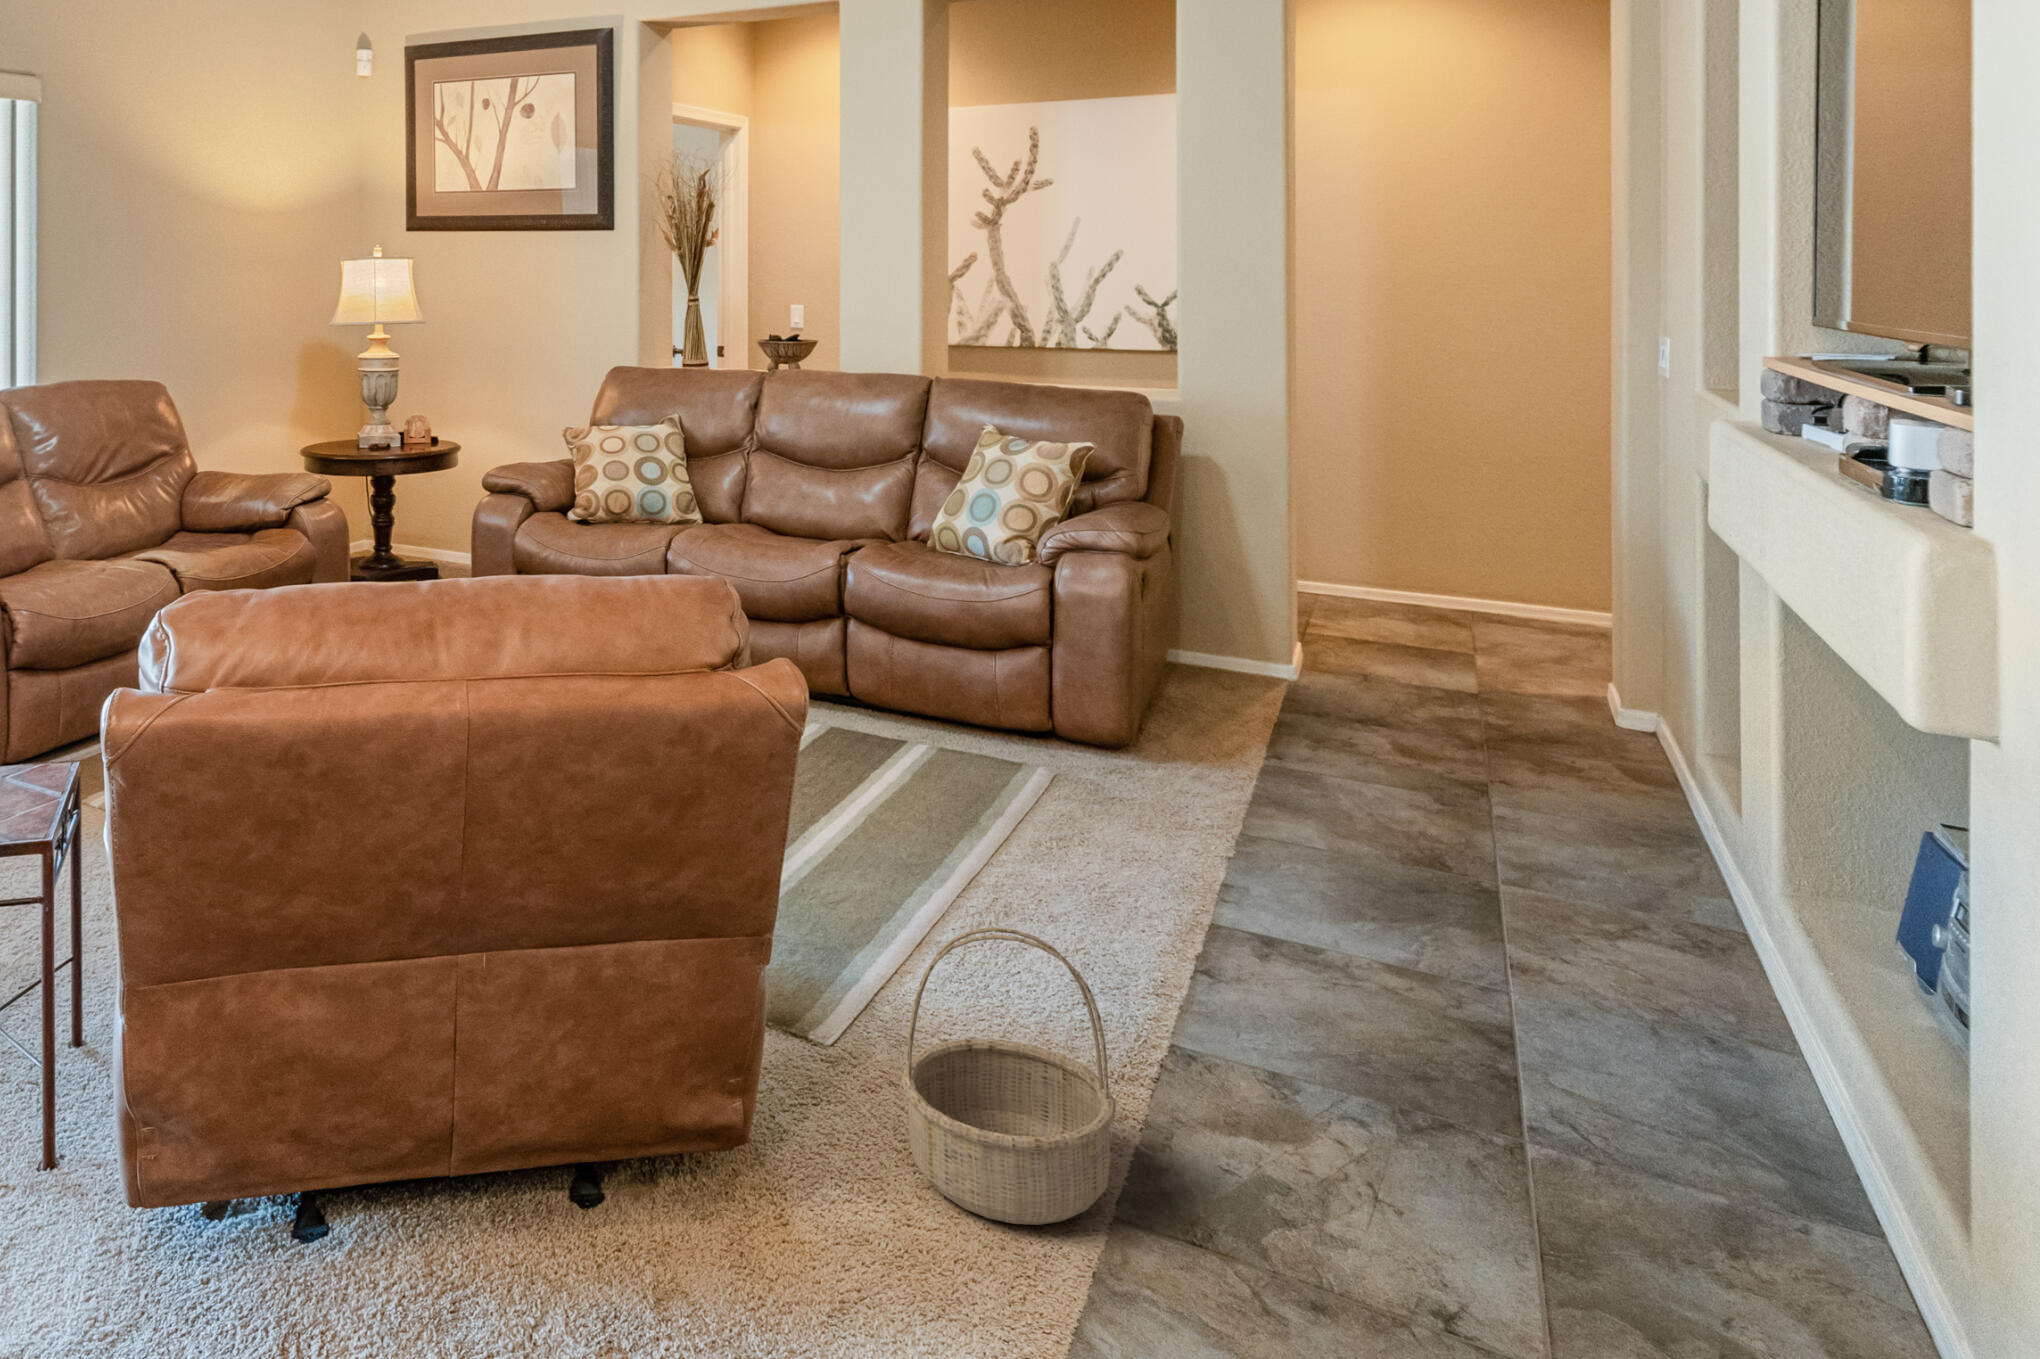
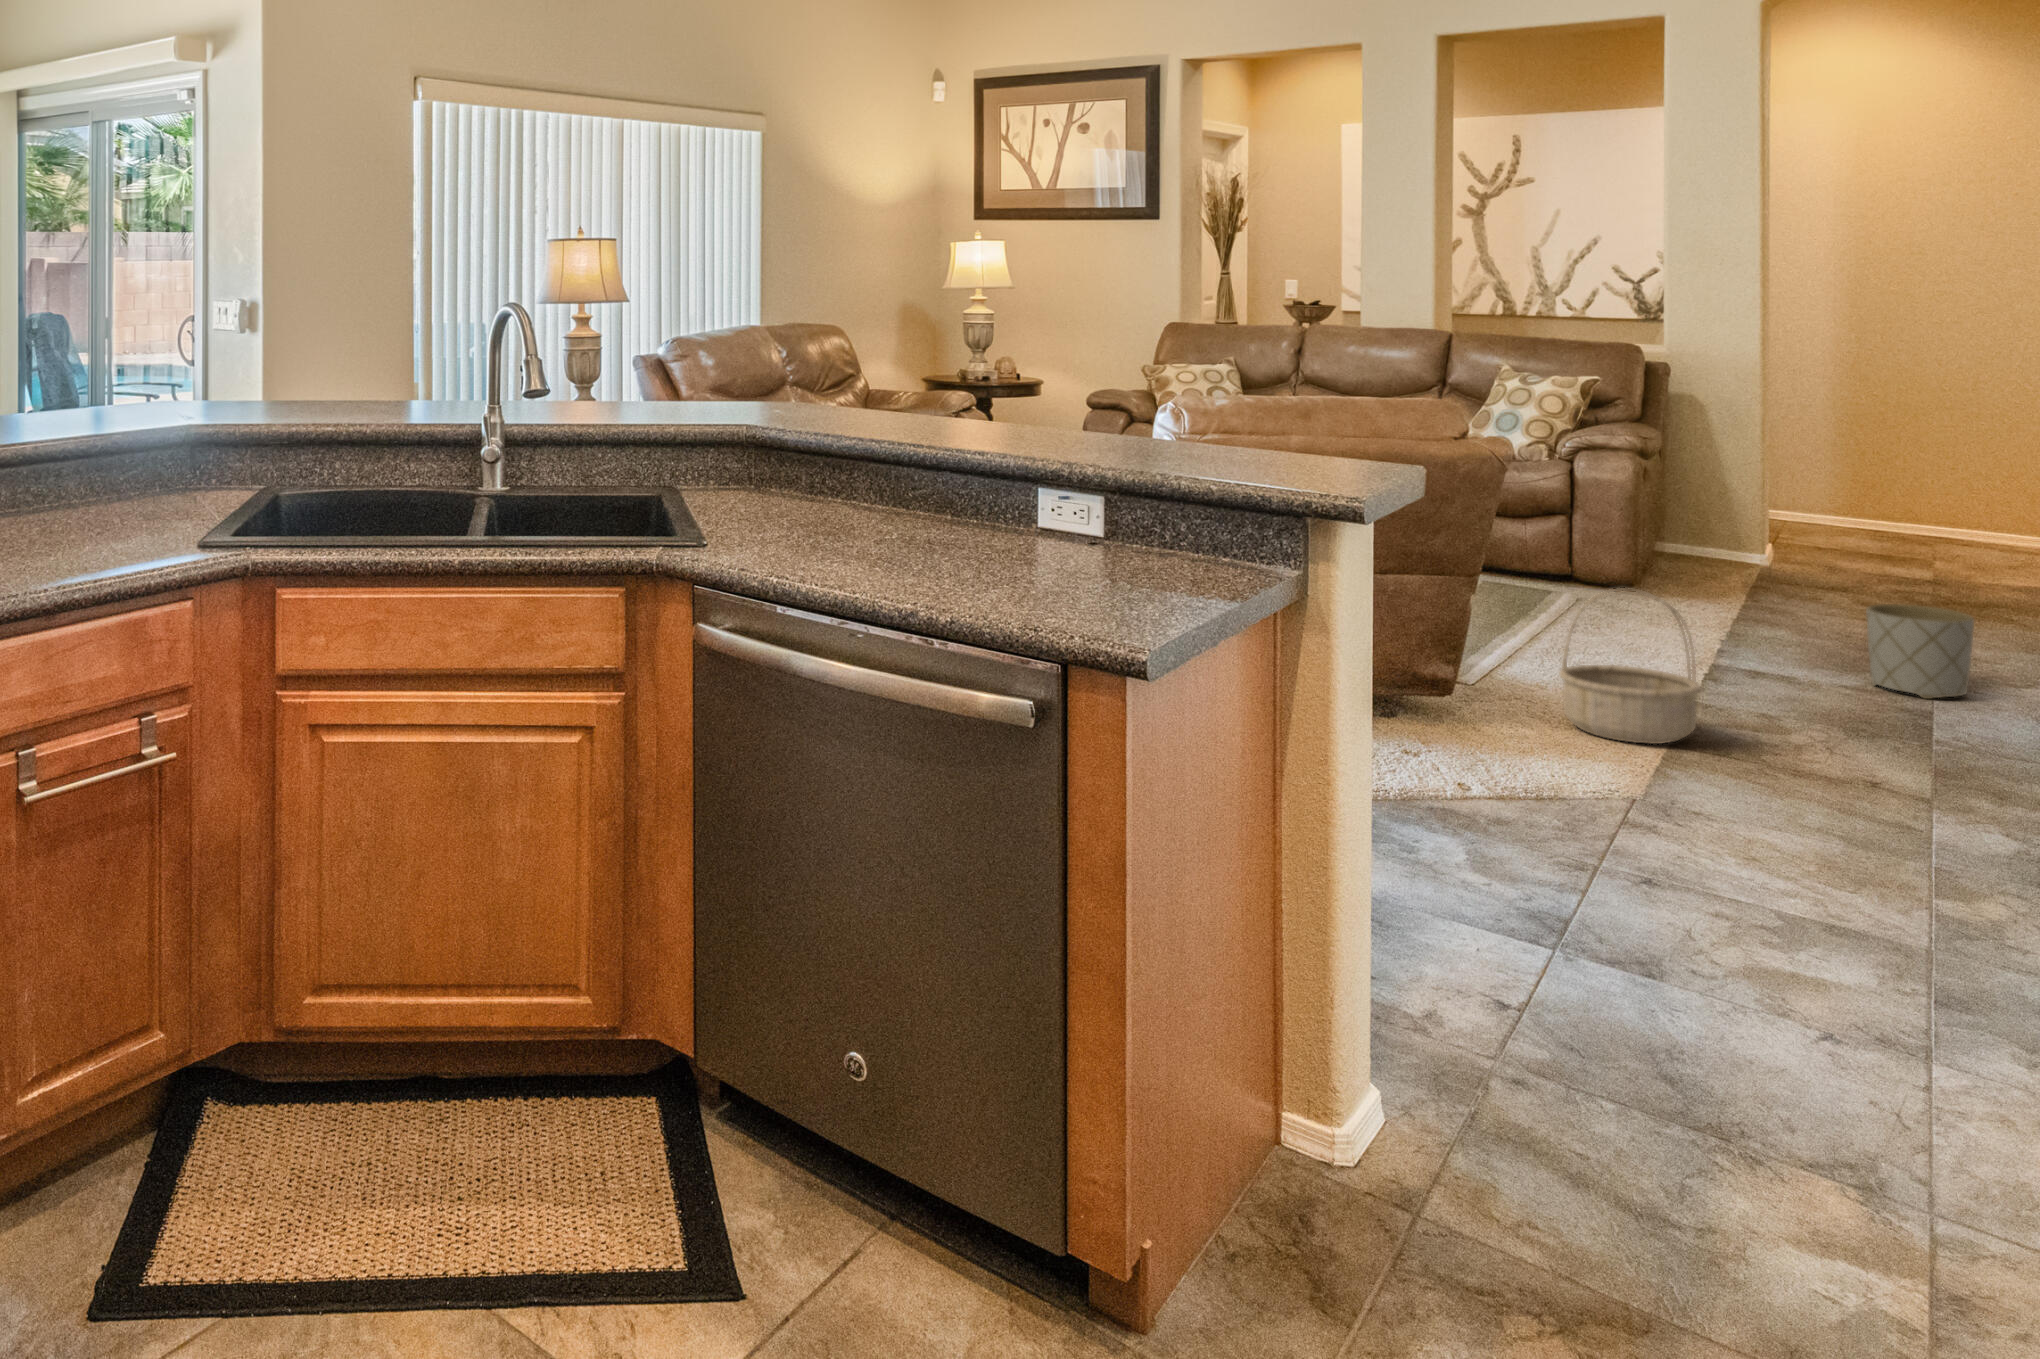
planter: none [1385,839,1528,1007] -> present [1866,604,1974,699]

